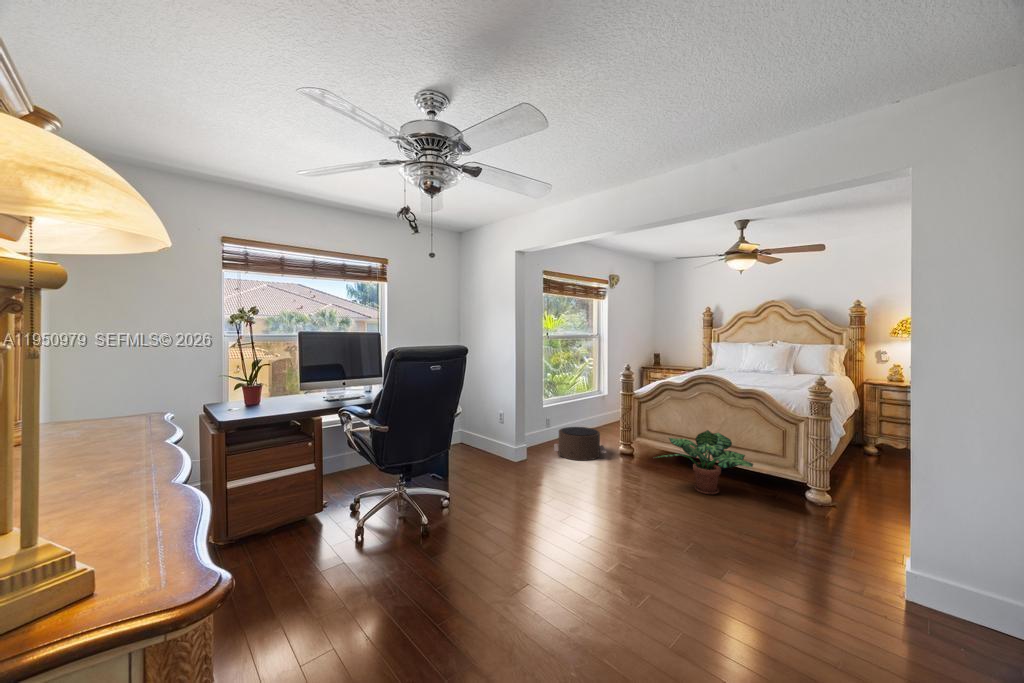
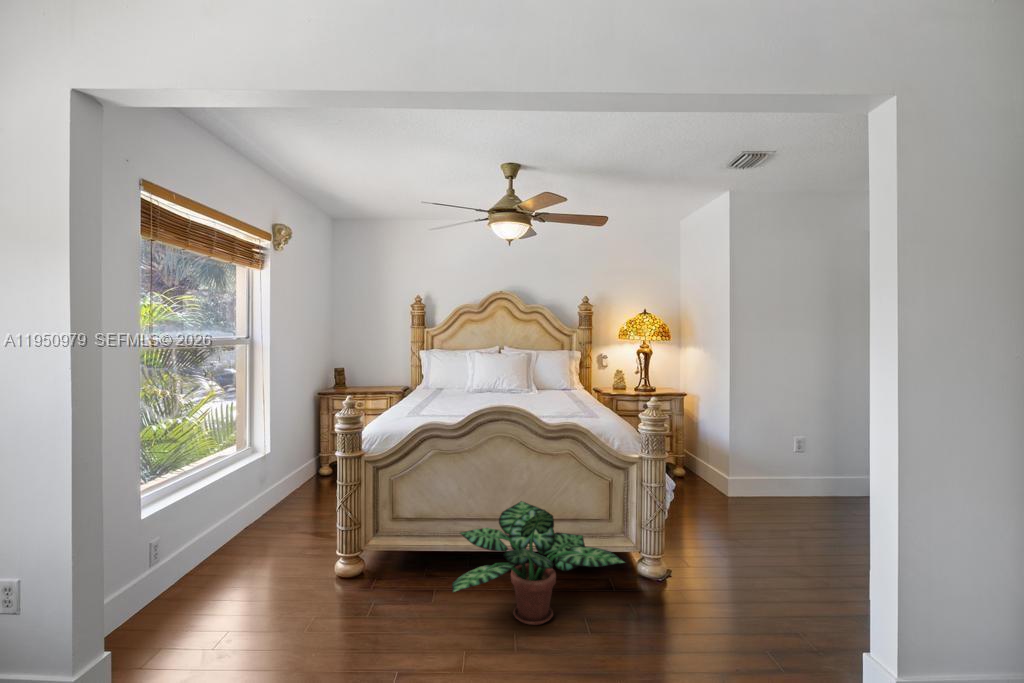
pouf: present [554,427,606,460] -> none [182,539,320,635]

